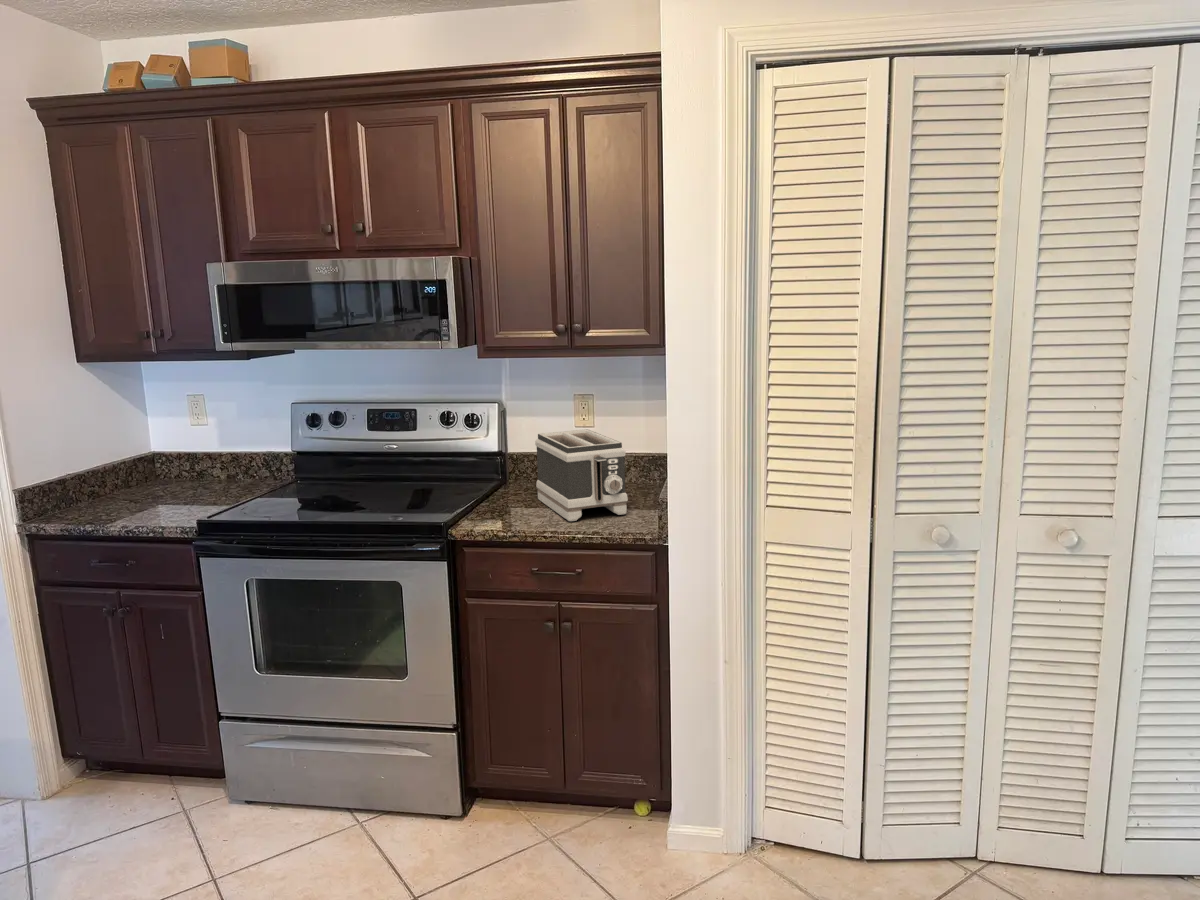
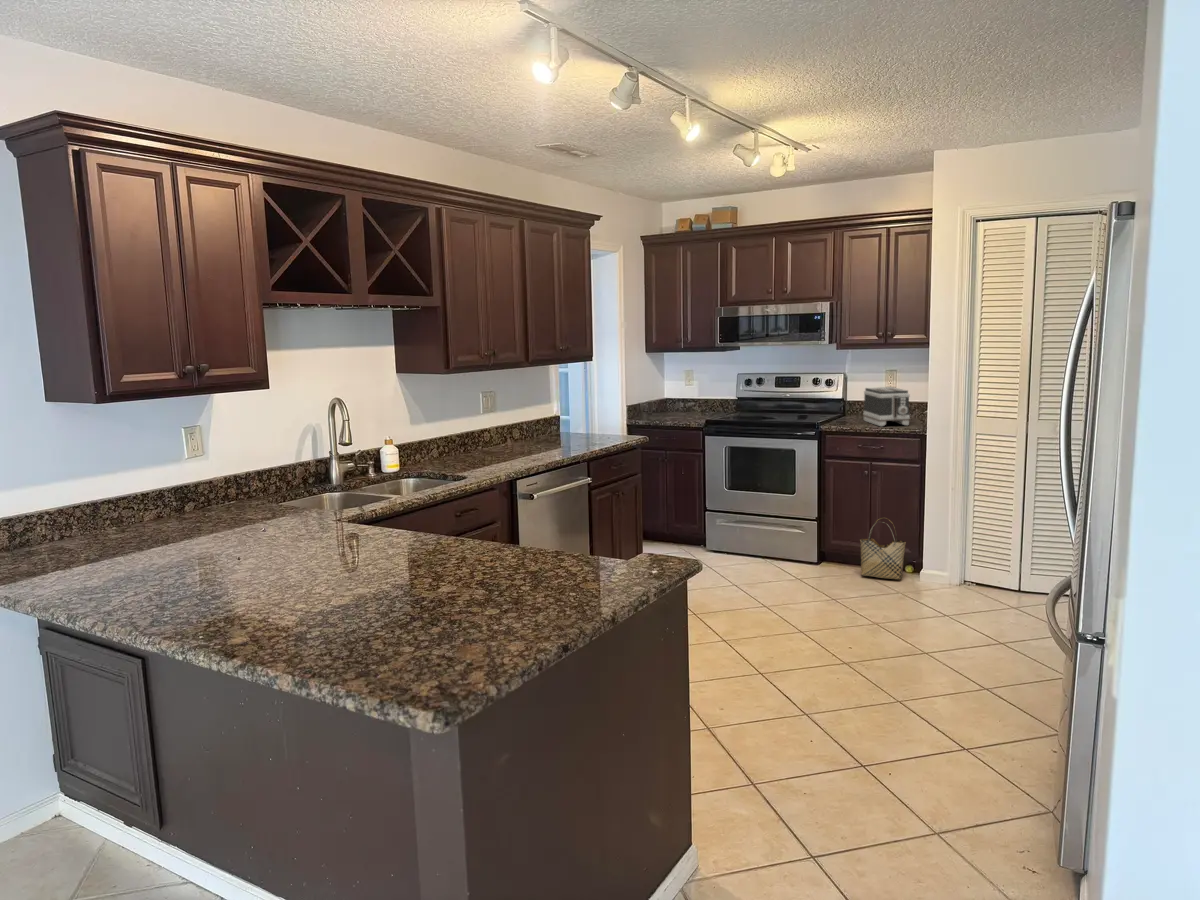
woven basket: none [539,722,636,862] -> present [860,517,906,579]

